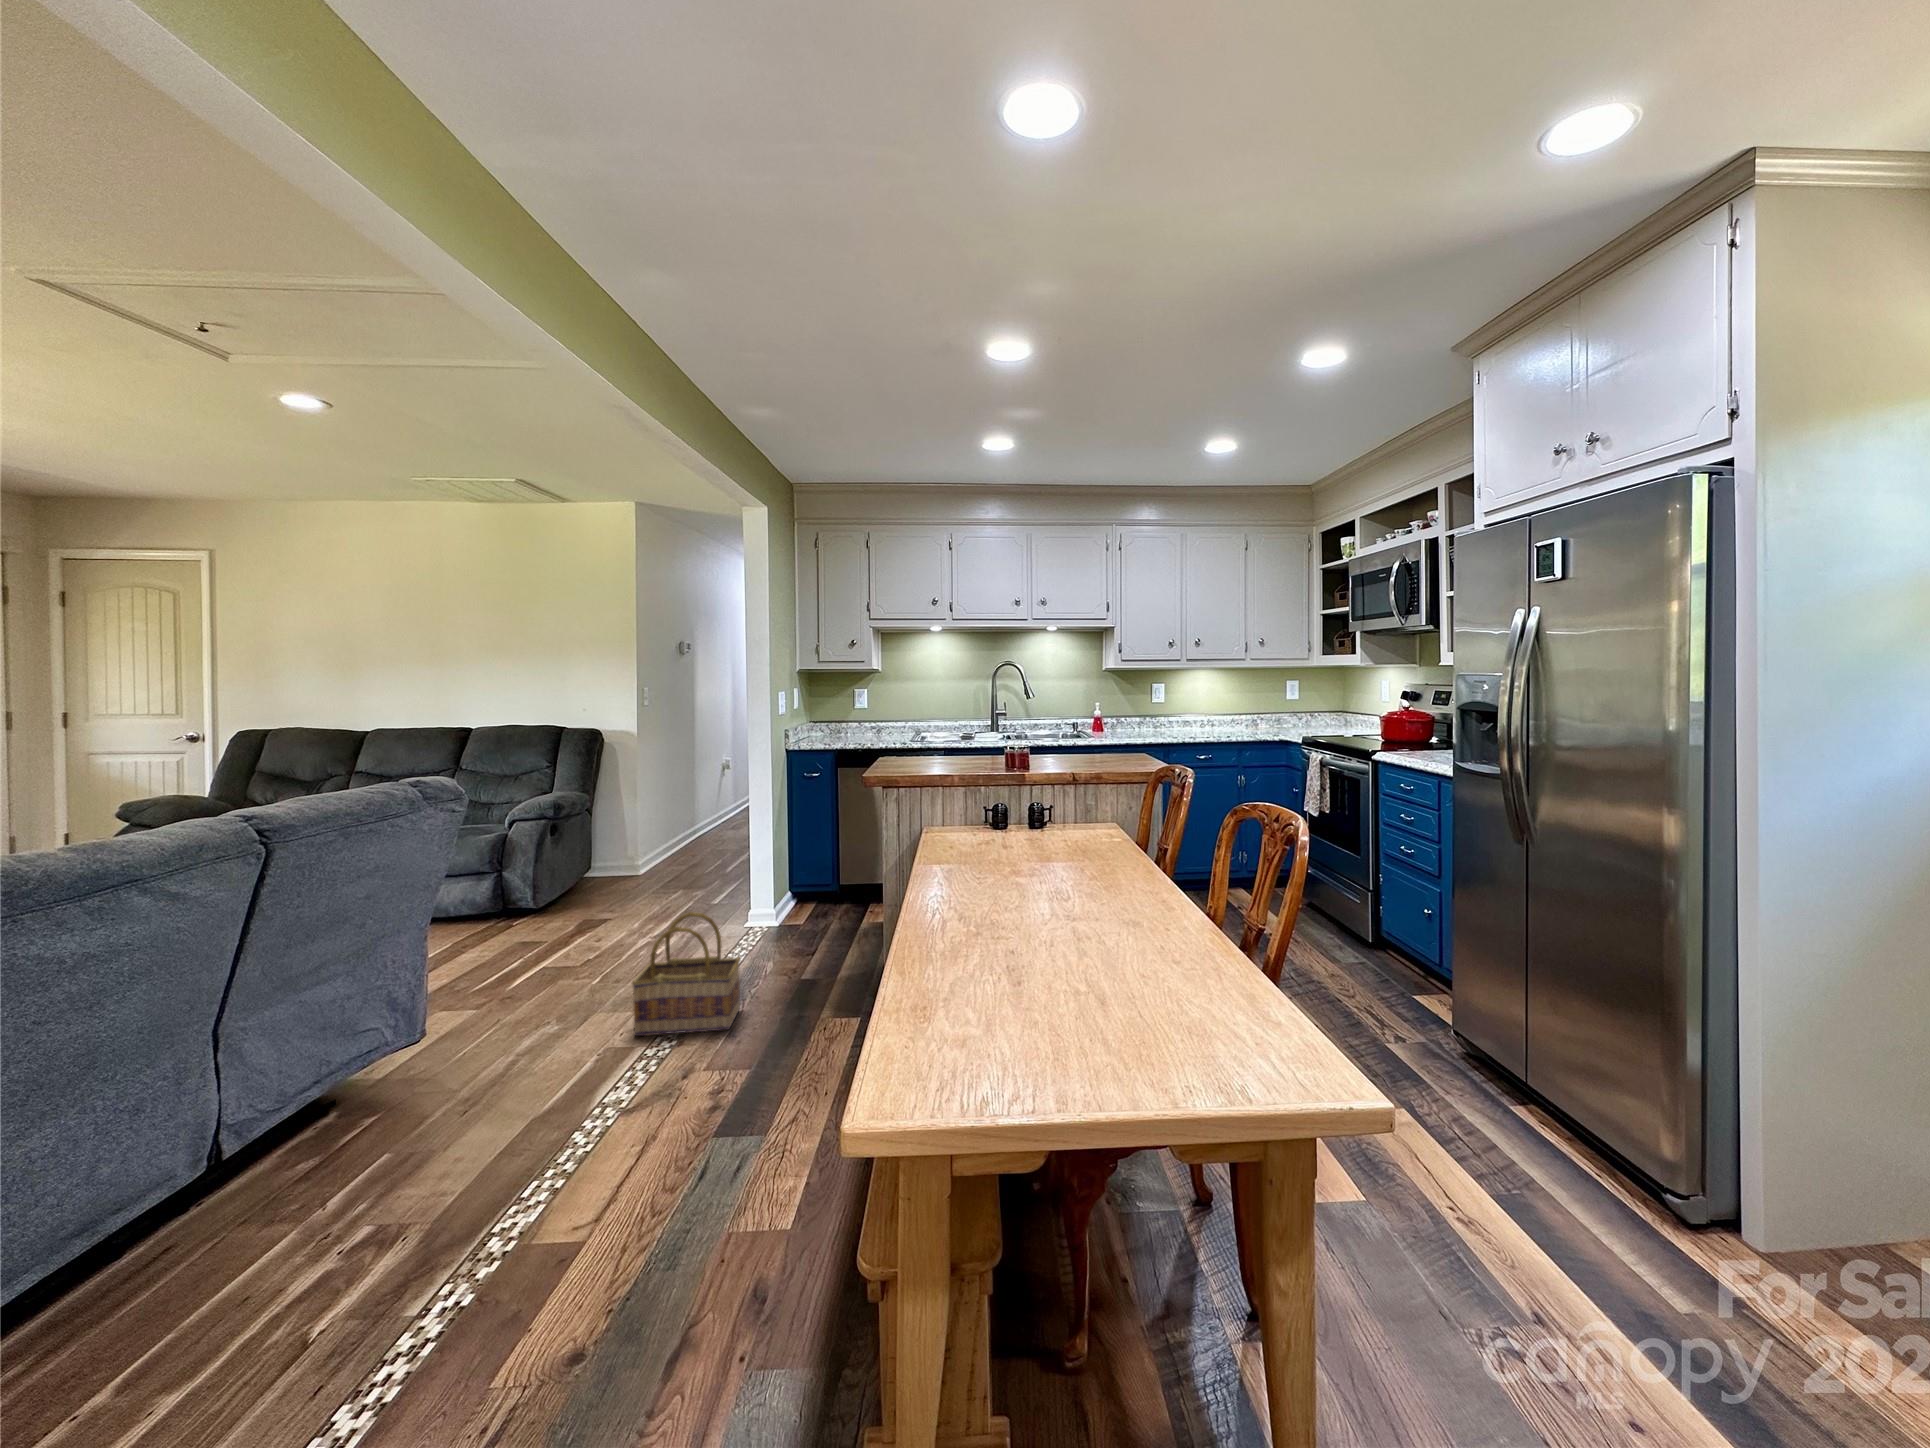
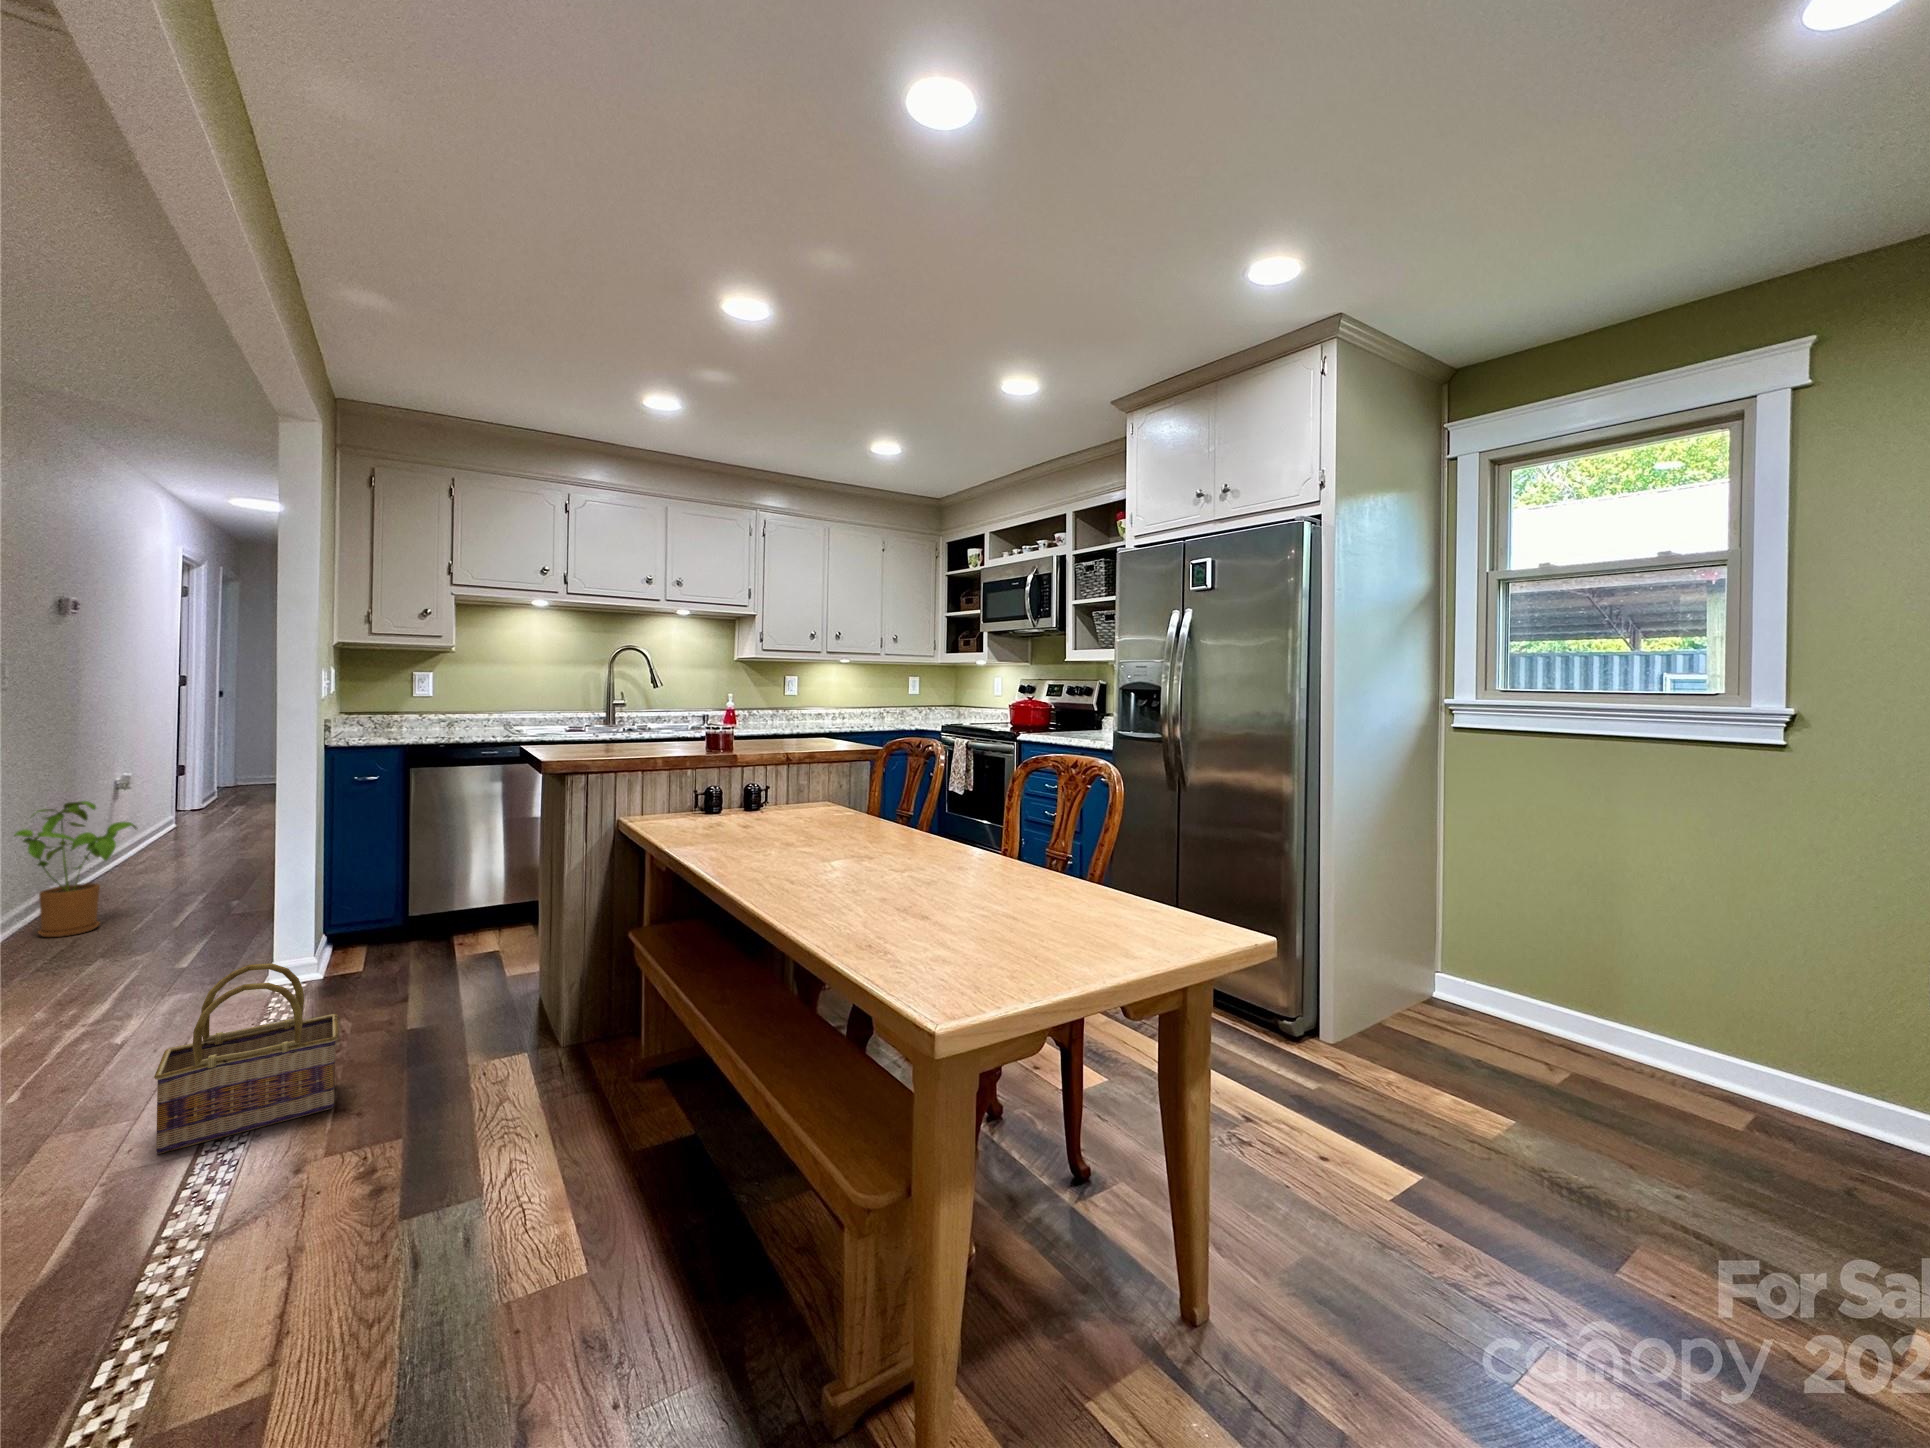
house plant: none [656,780,715,869] -> present [14,801,138,937]

